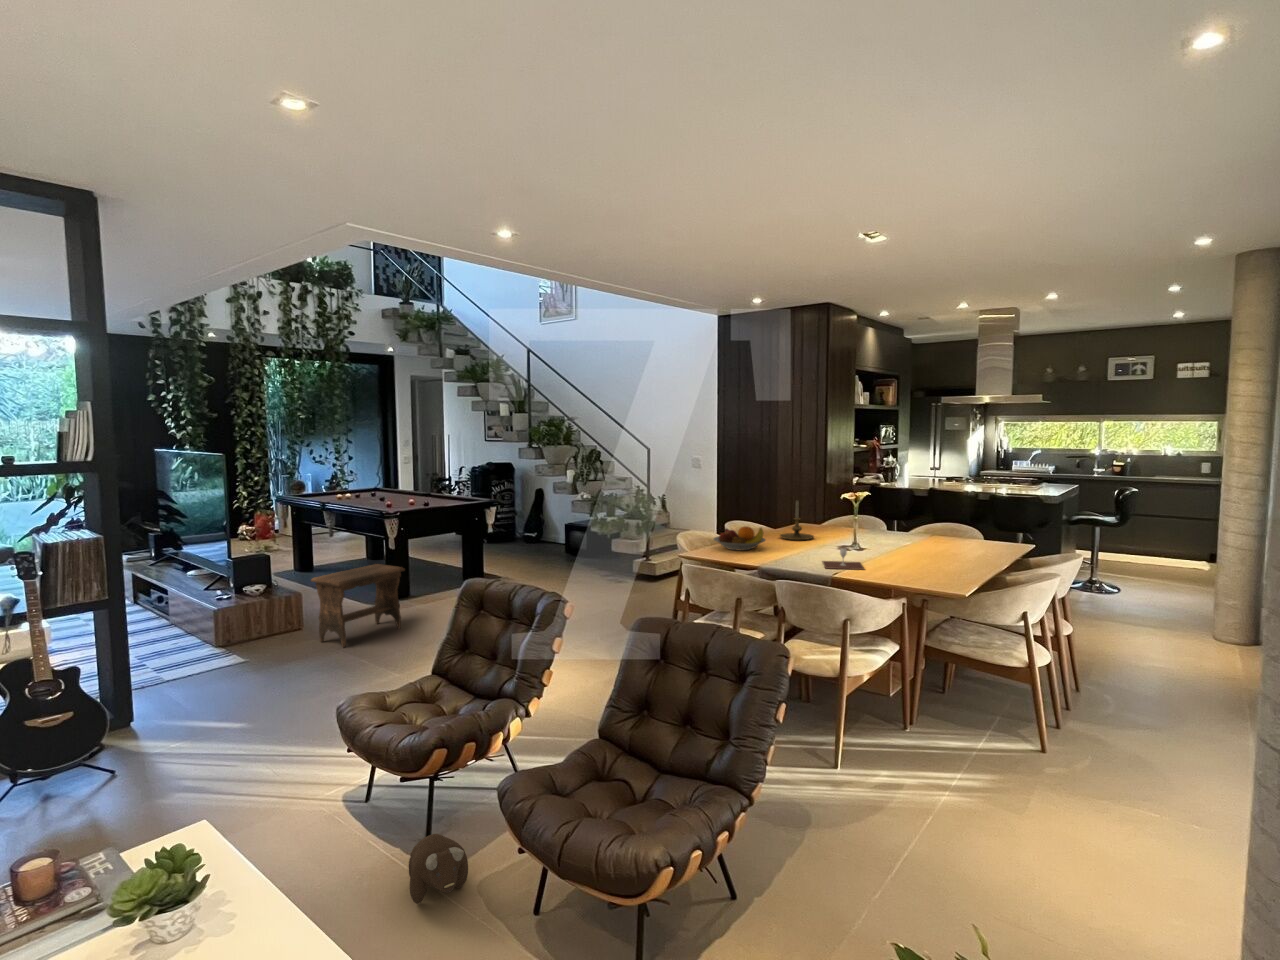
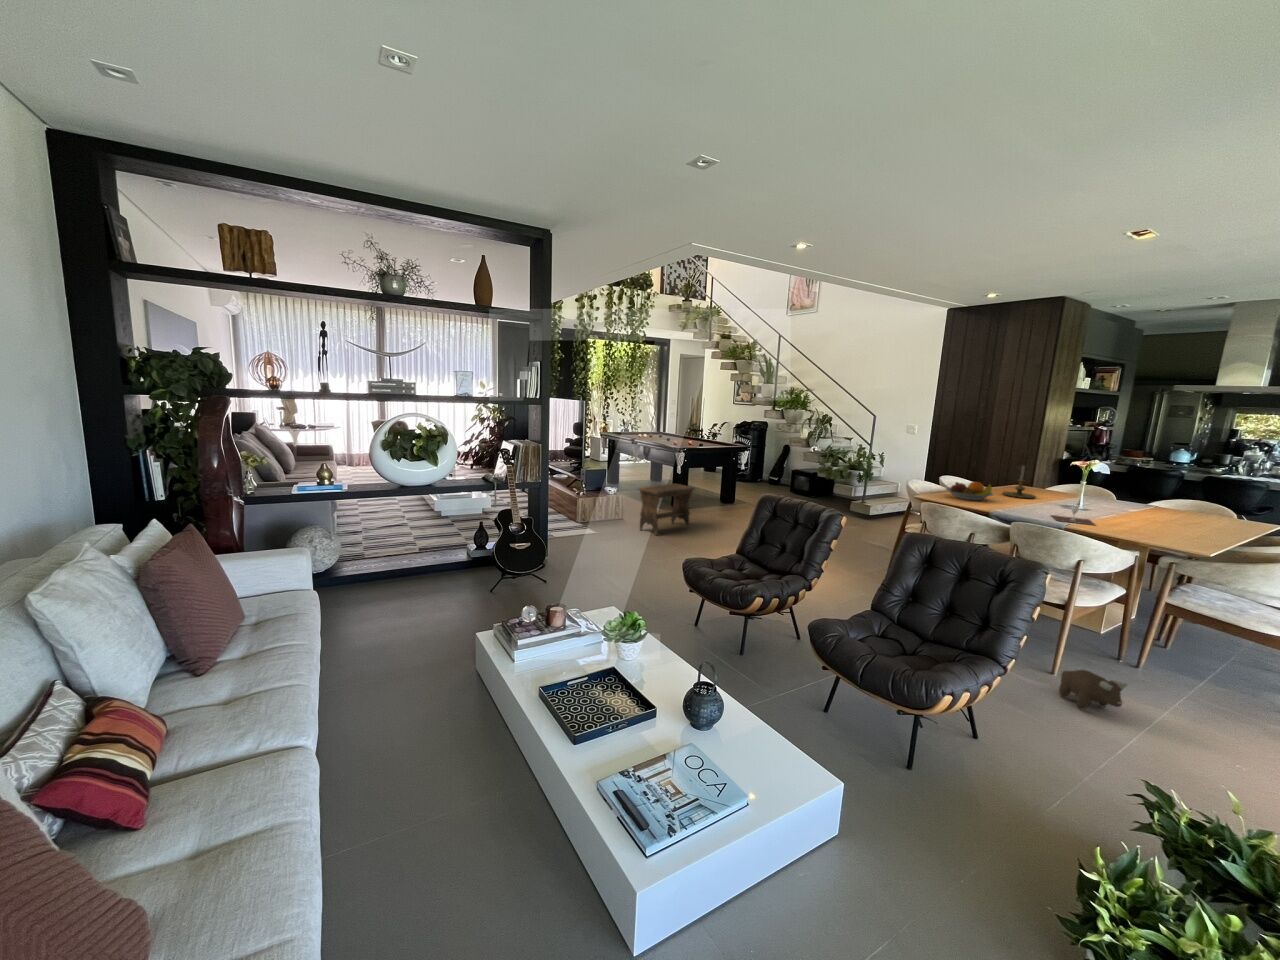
plush toy: present [409,834,468,904] -> present [1059,670,1127,710]

